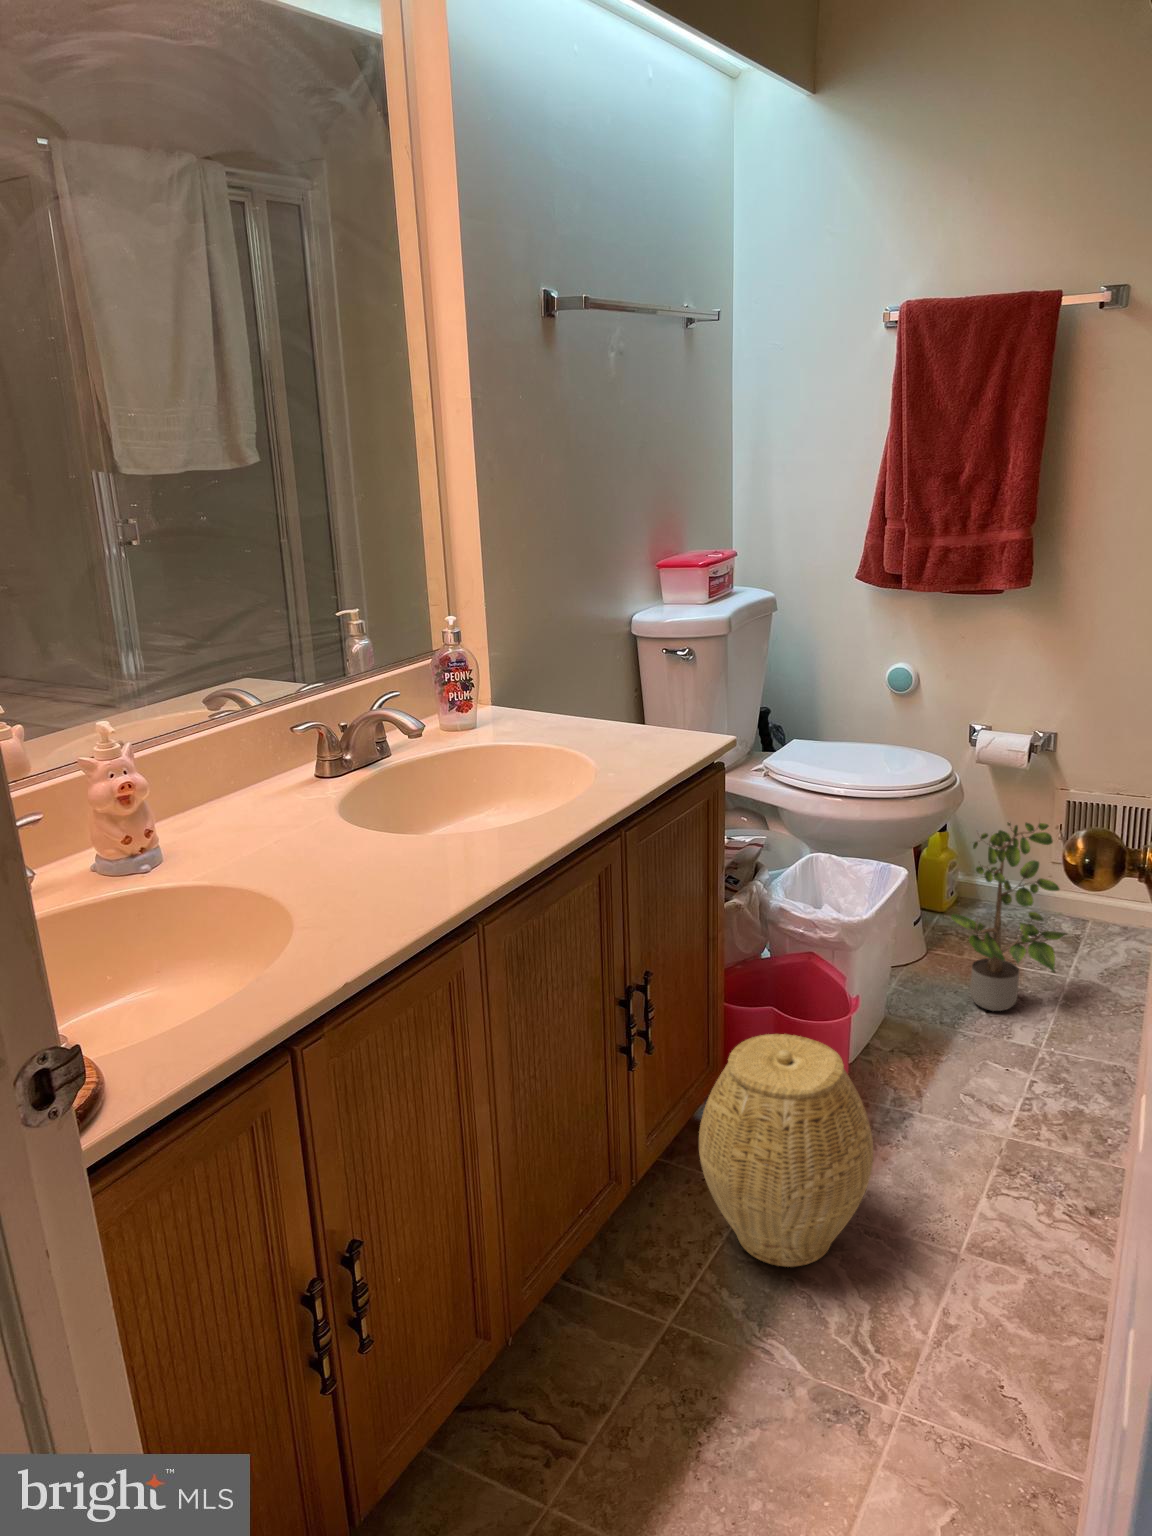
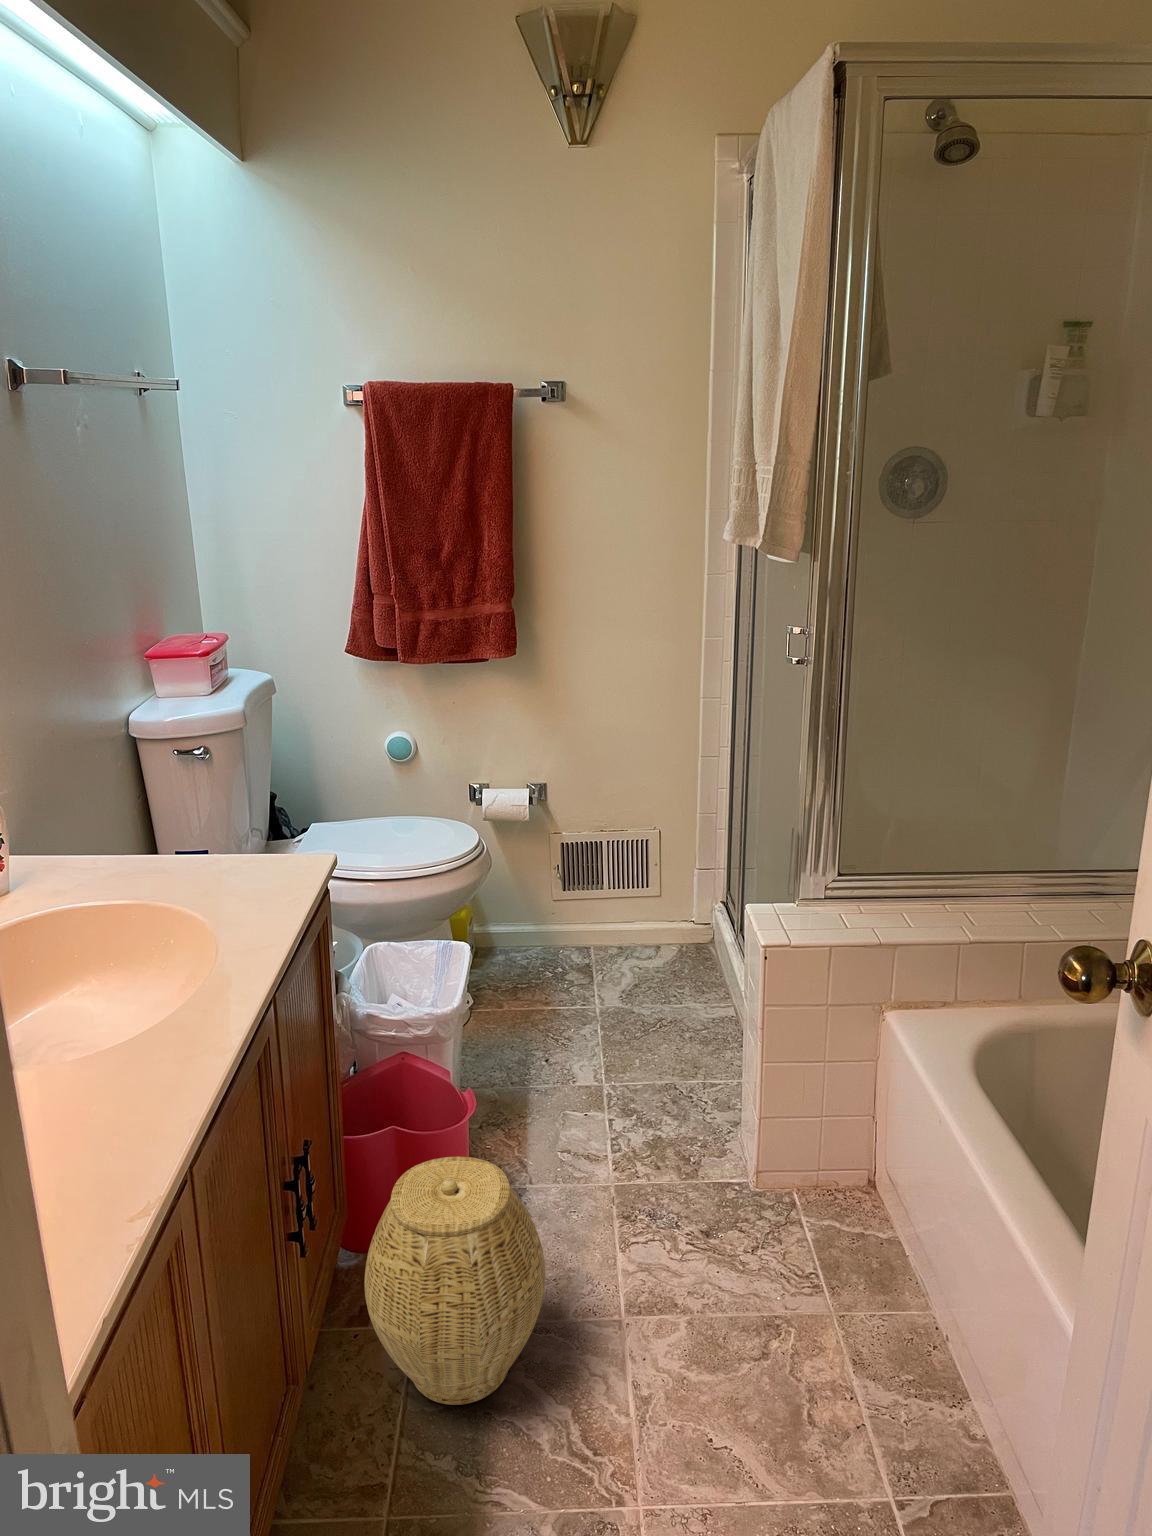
potted plant: present [951,823,1066,1011] -> none [503,871,601,1059]

